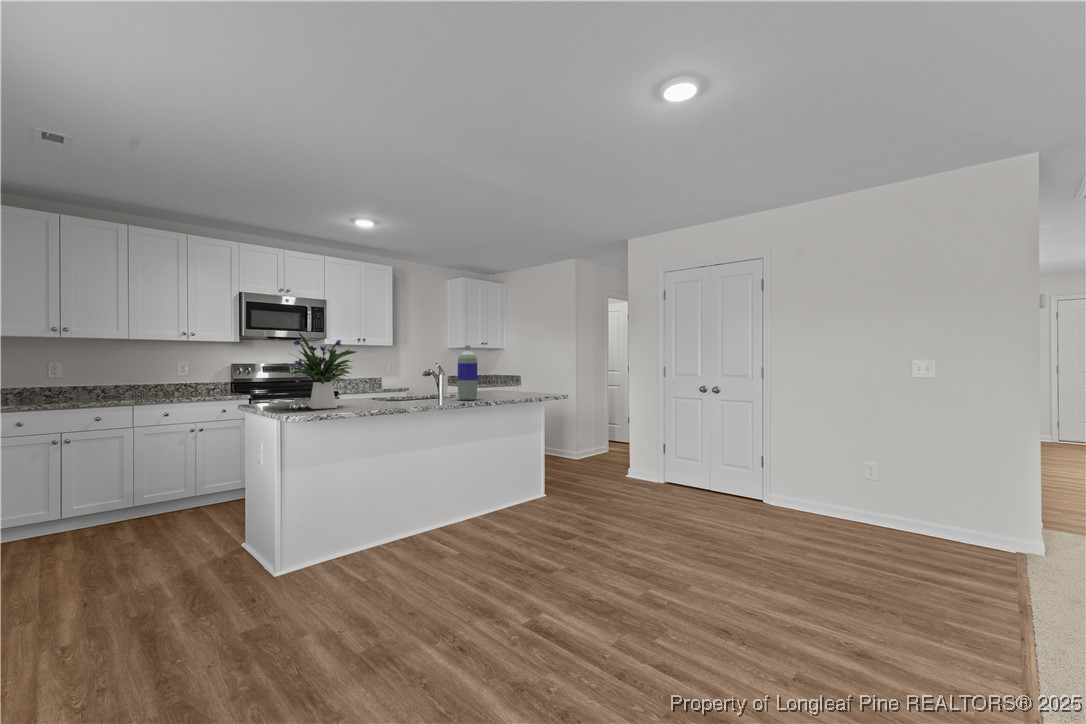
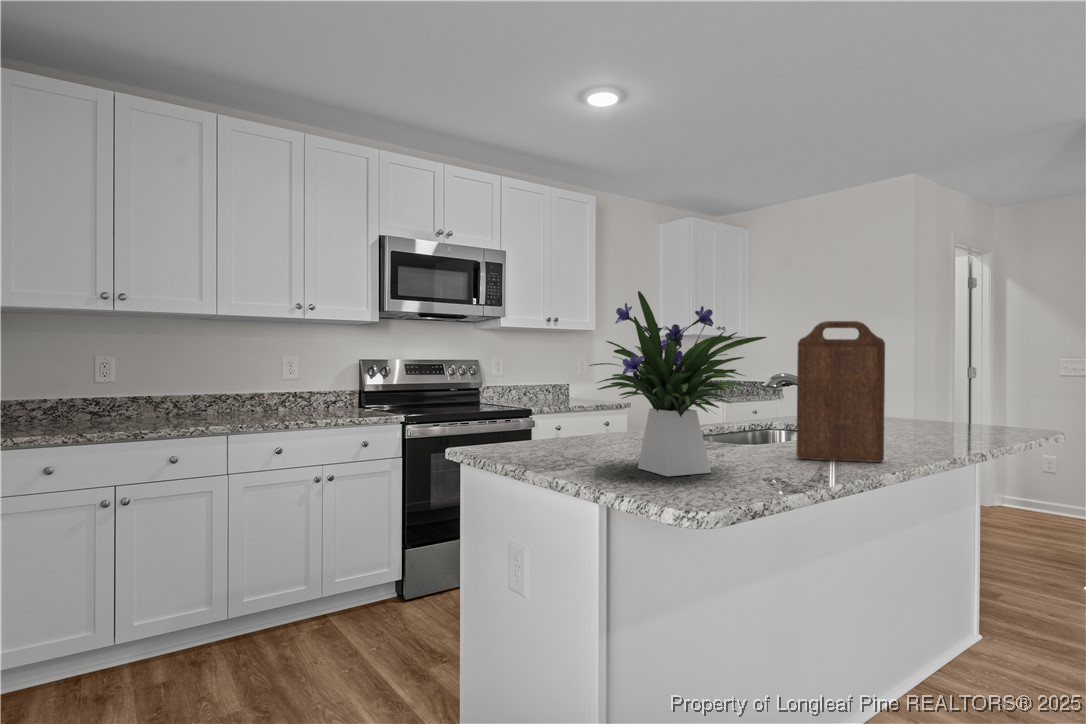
cutting board: none [394,344,428,404] -> present [796,321,885,462]
bottle: present [458,345,477,400] -> none [897,325,949,450]

